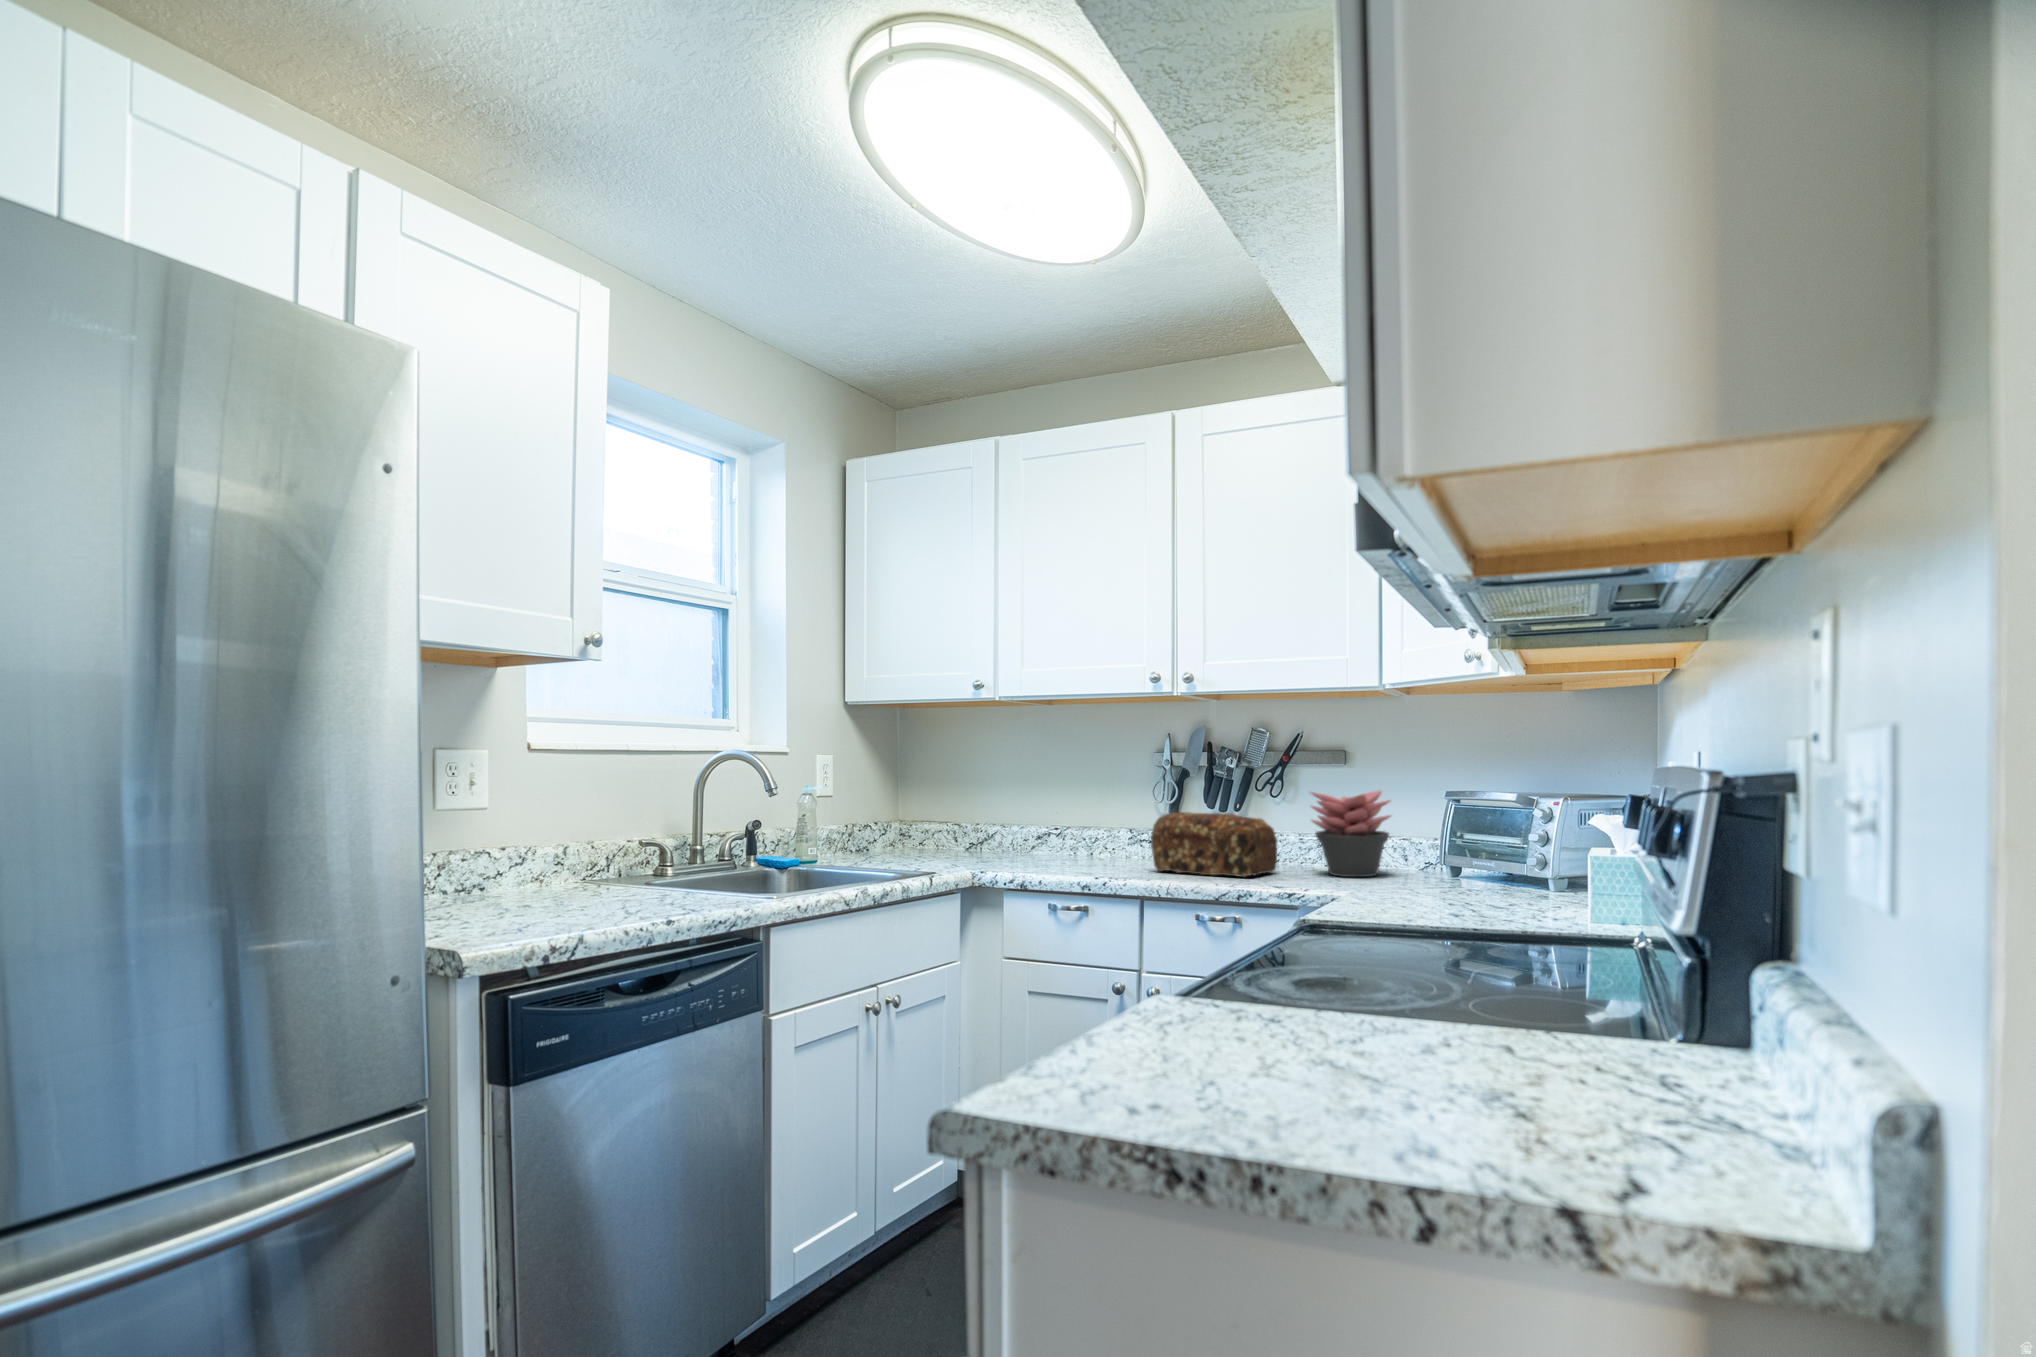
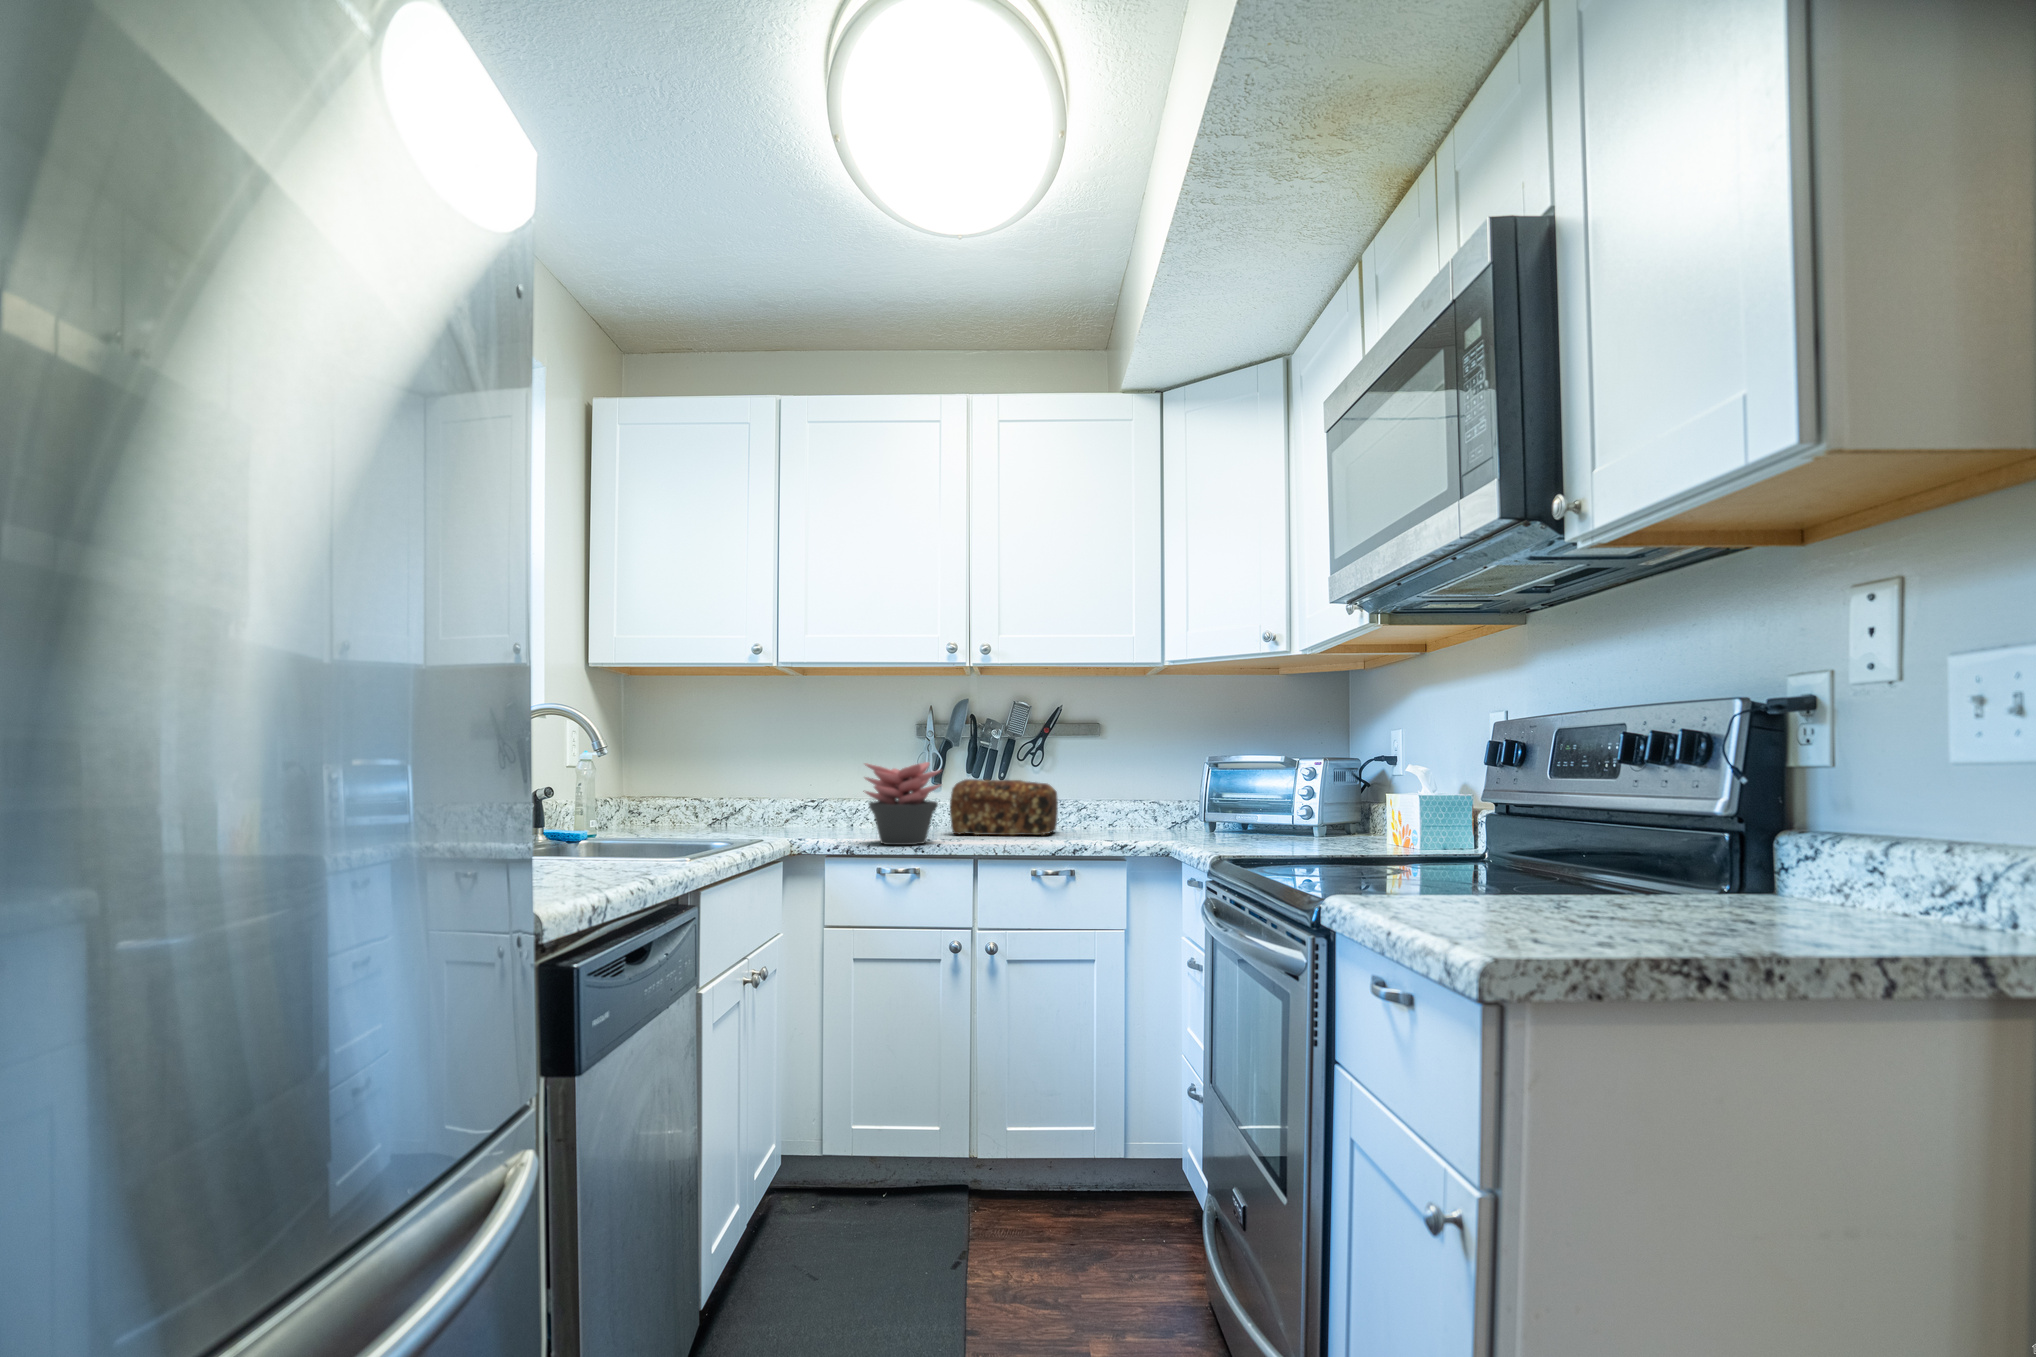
succulent plant: present [1310,791,1391,877] -> present [863,762,941,845]

